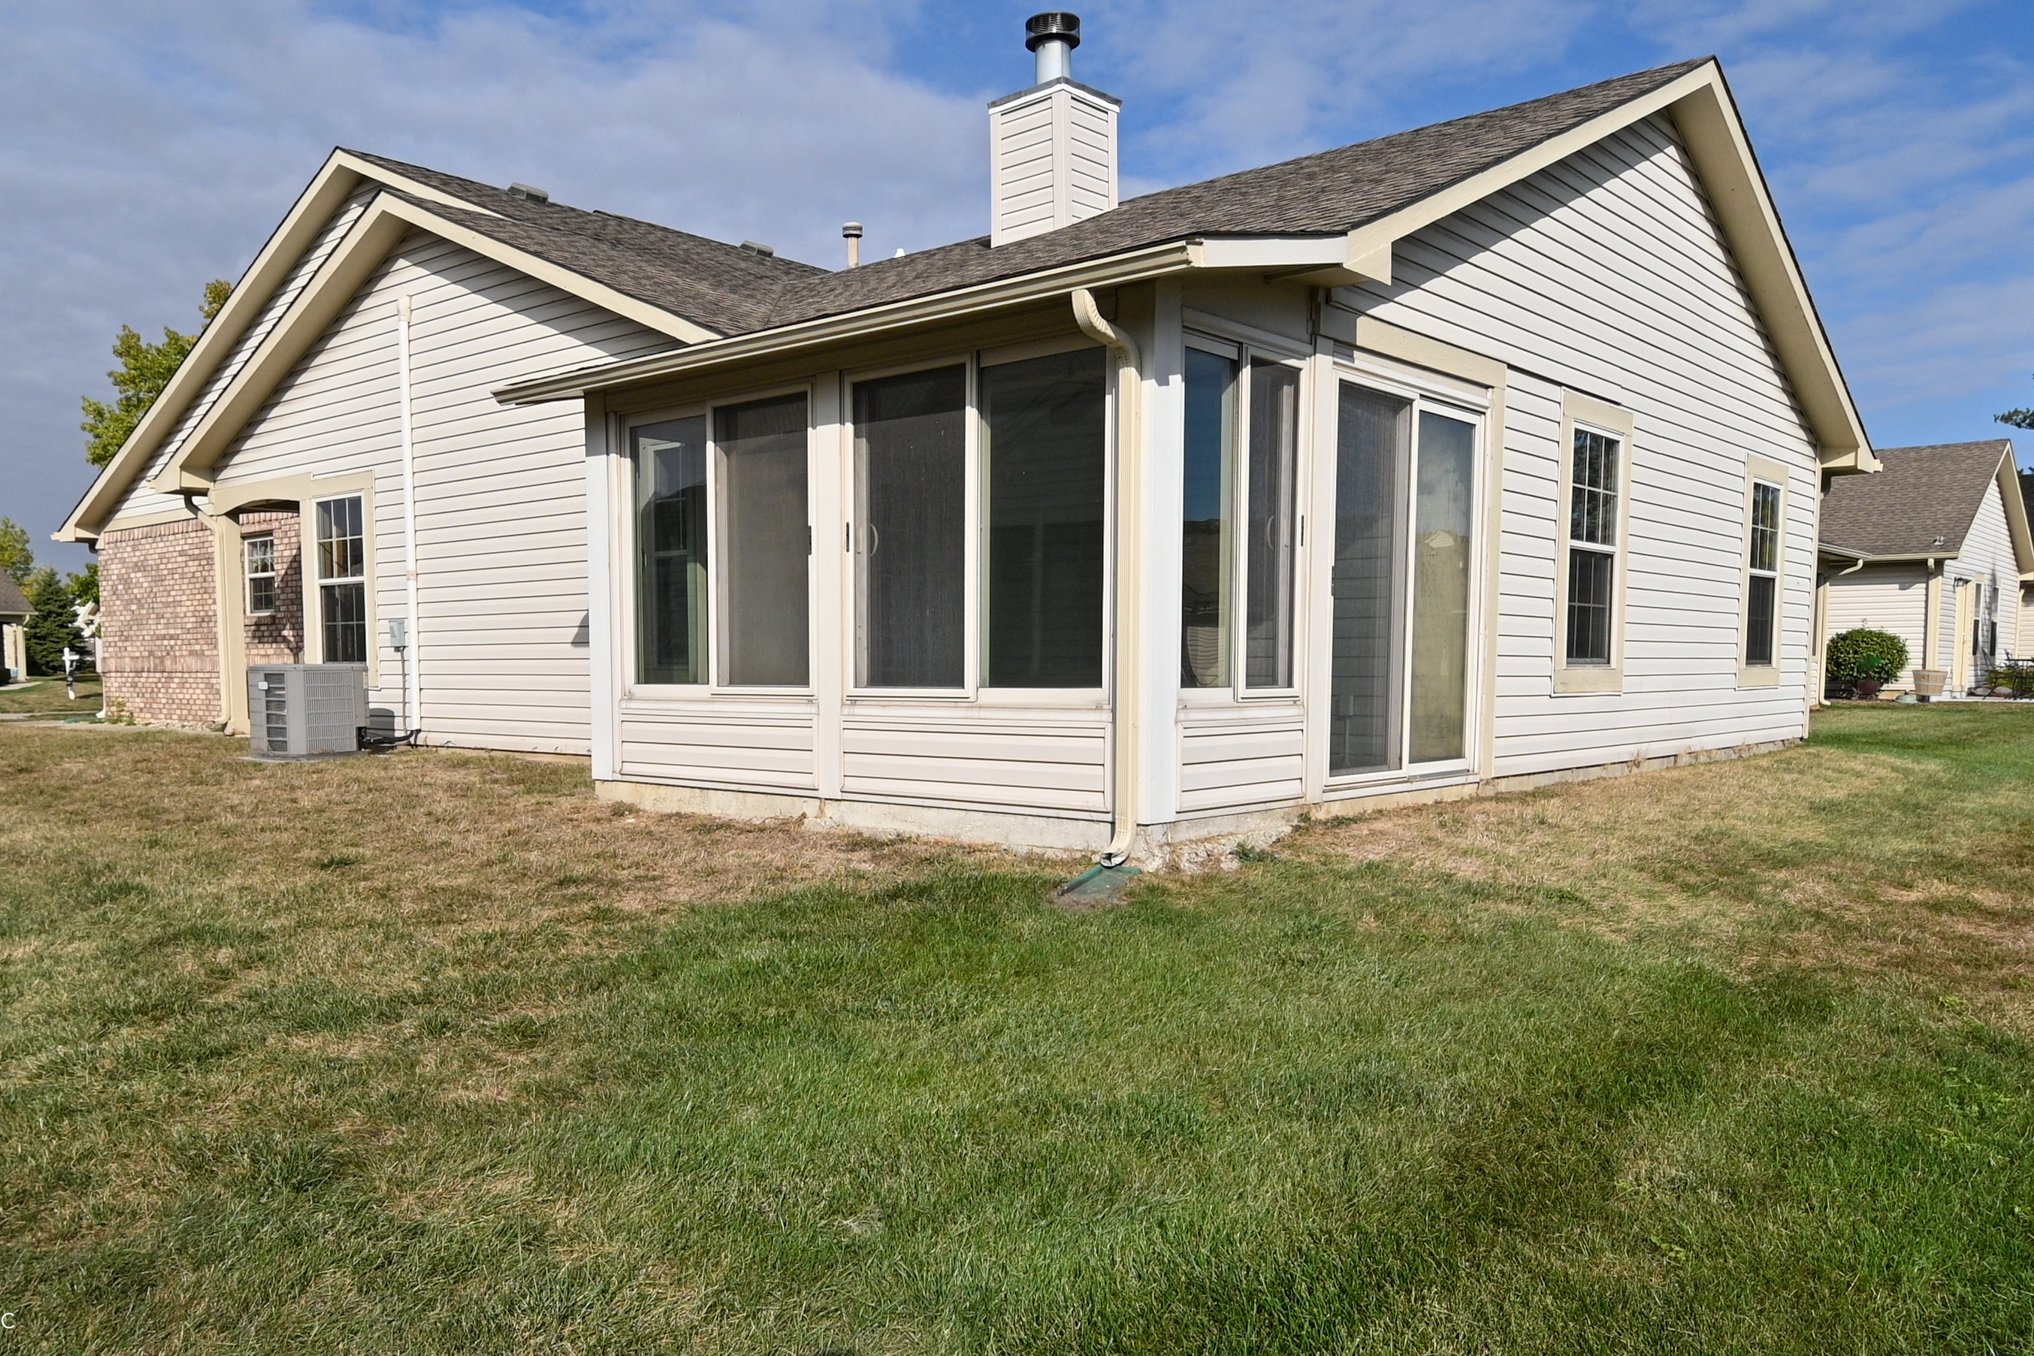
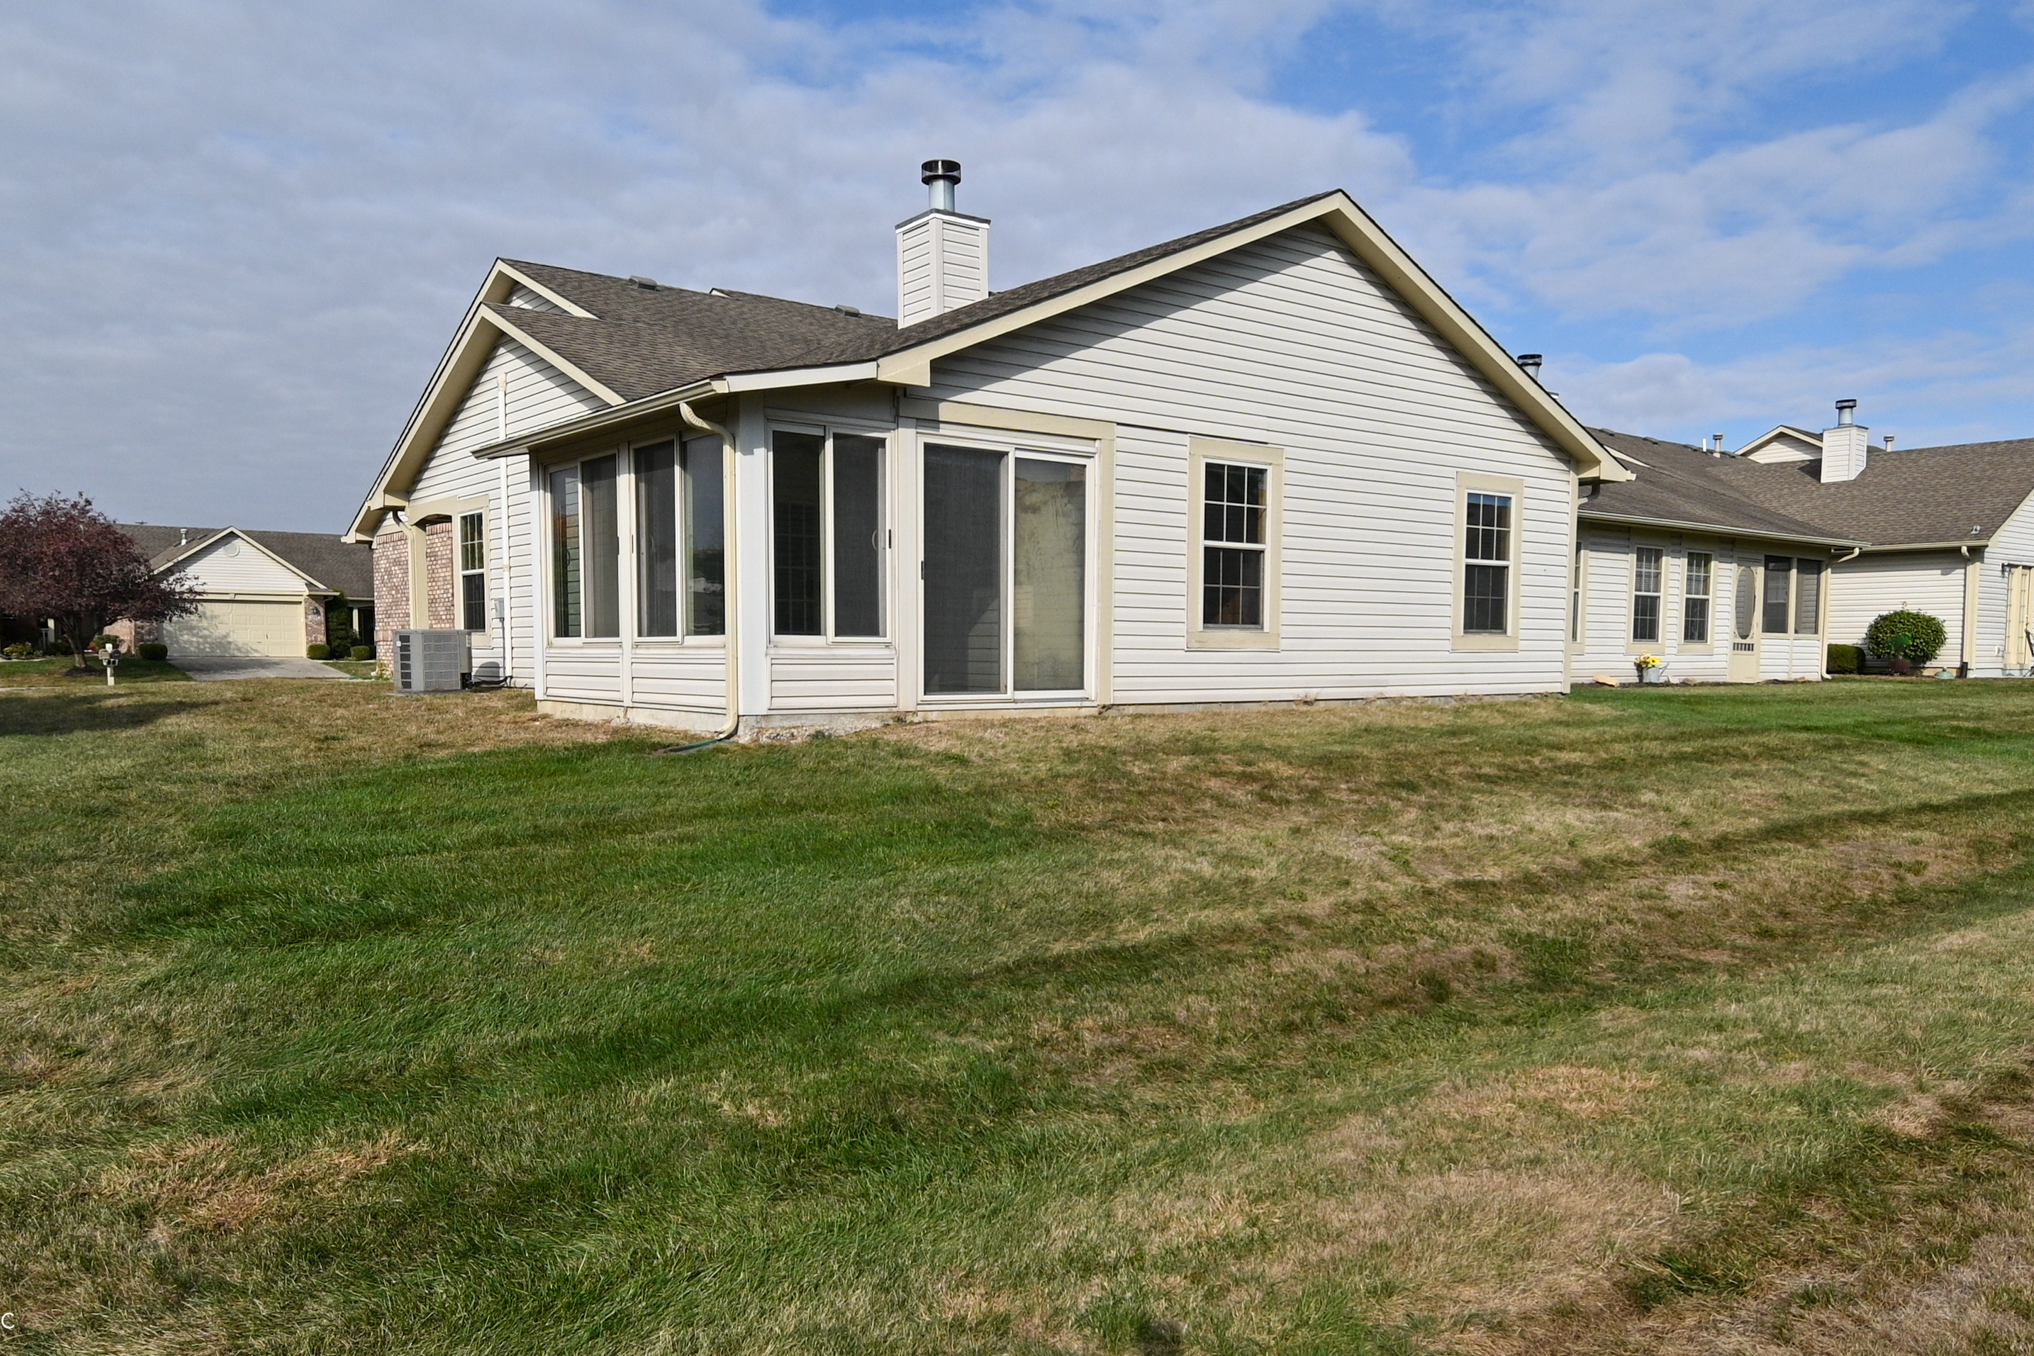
wooden bucket: present [1912,669,1948,696] -> none [1951,649,1988,675]

